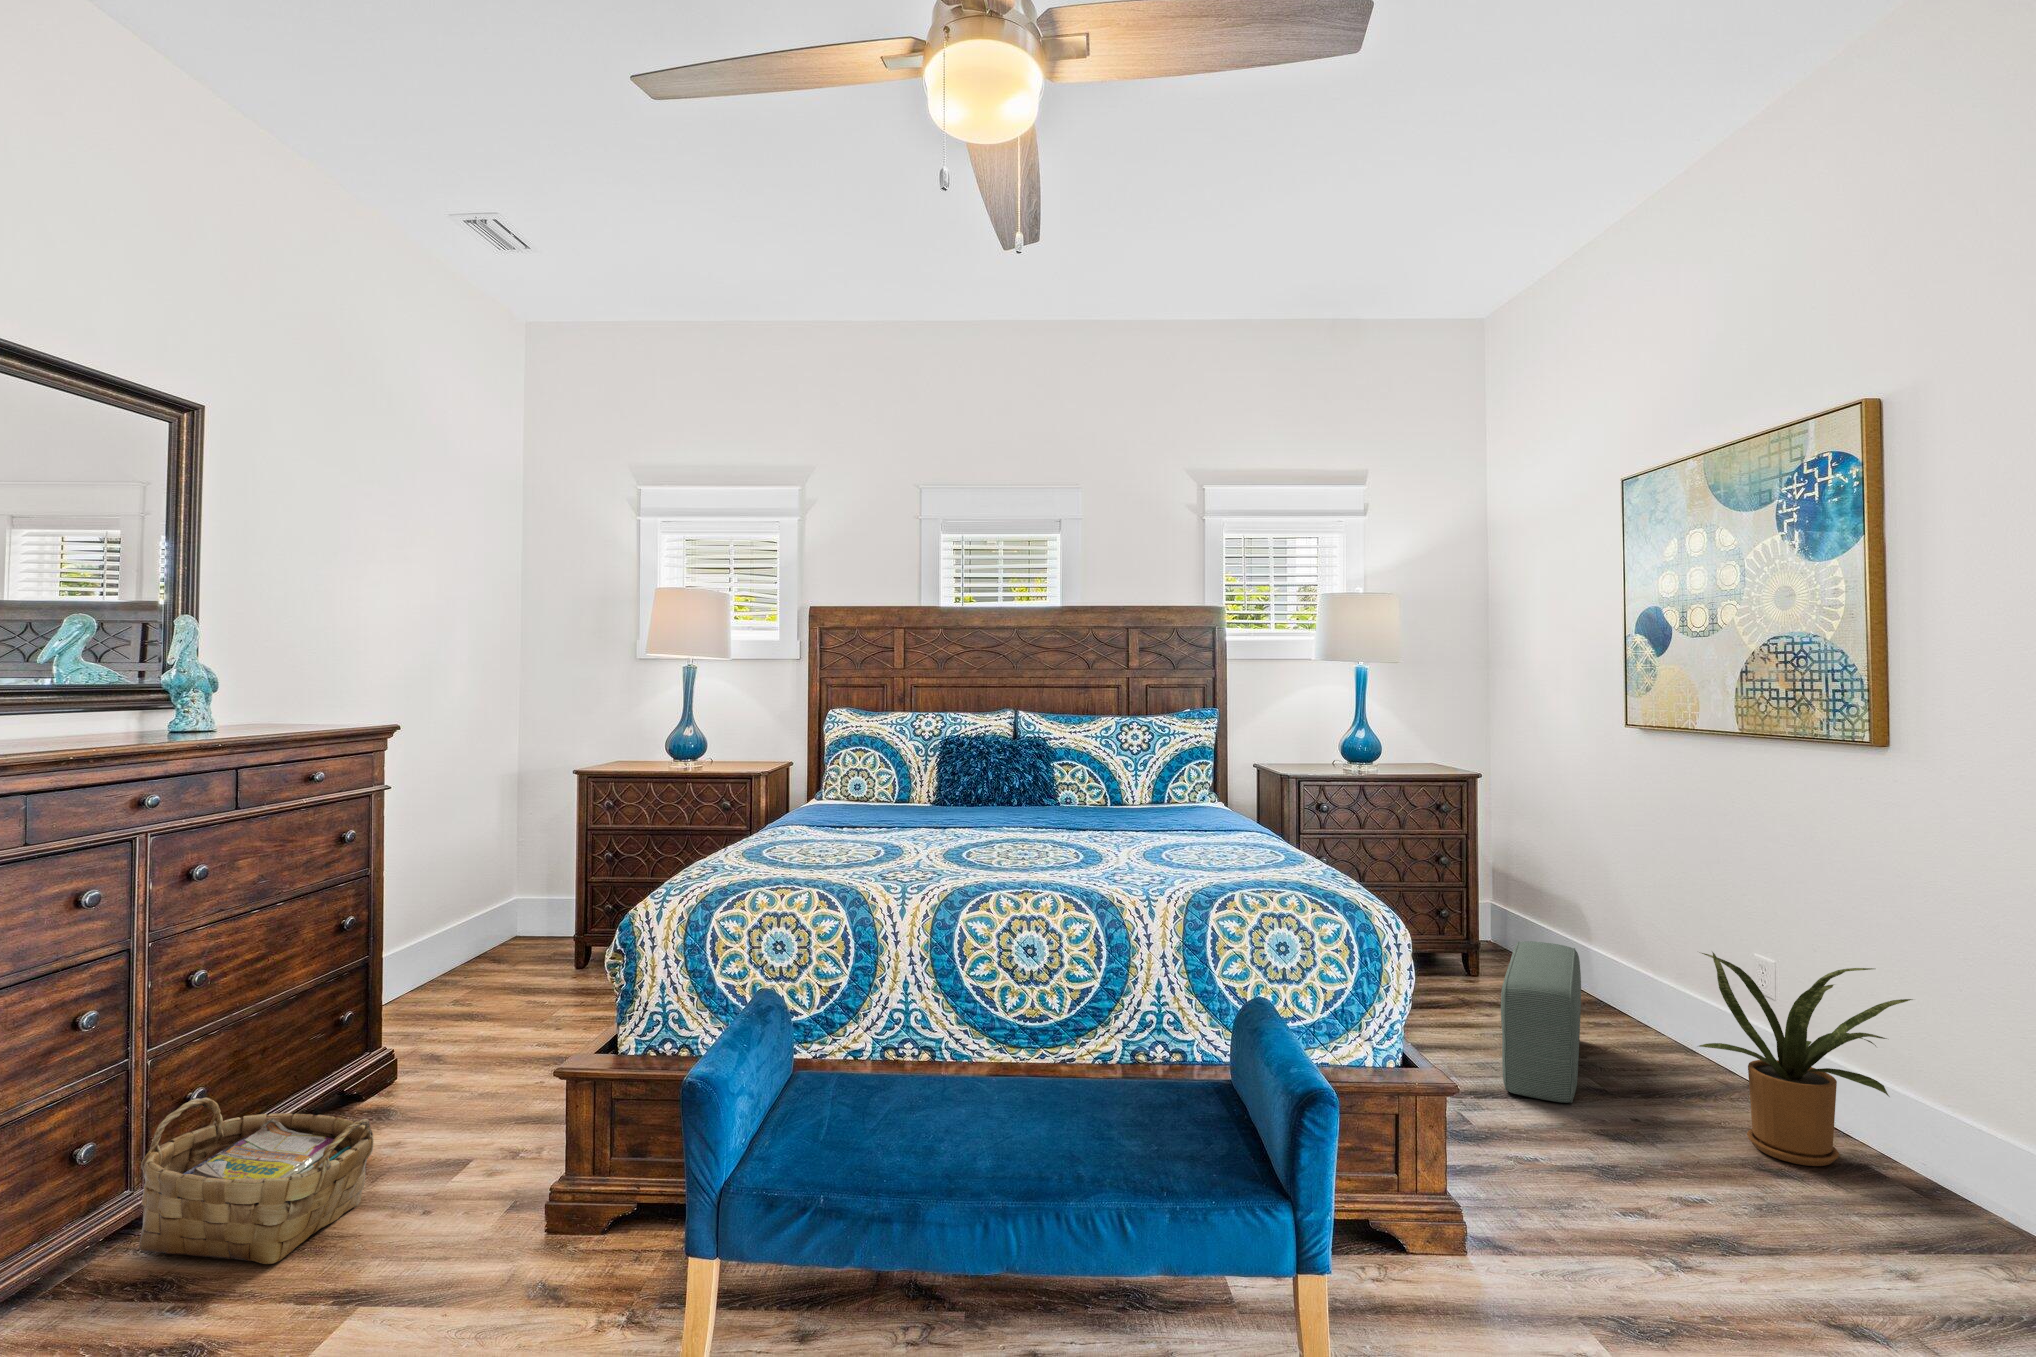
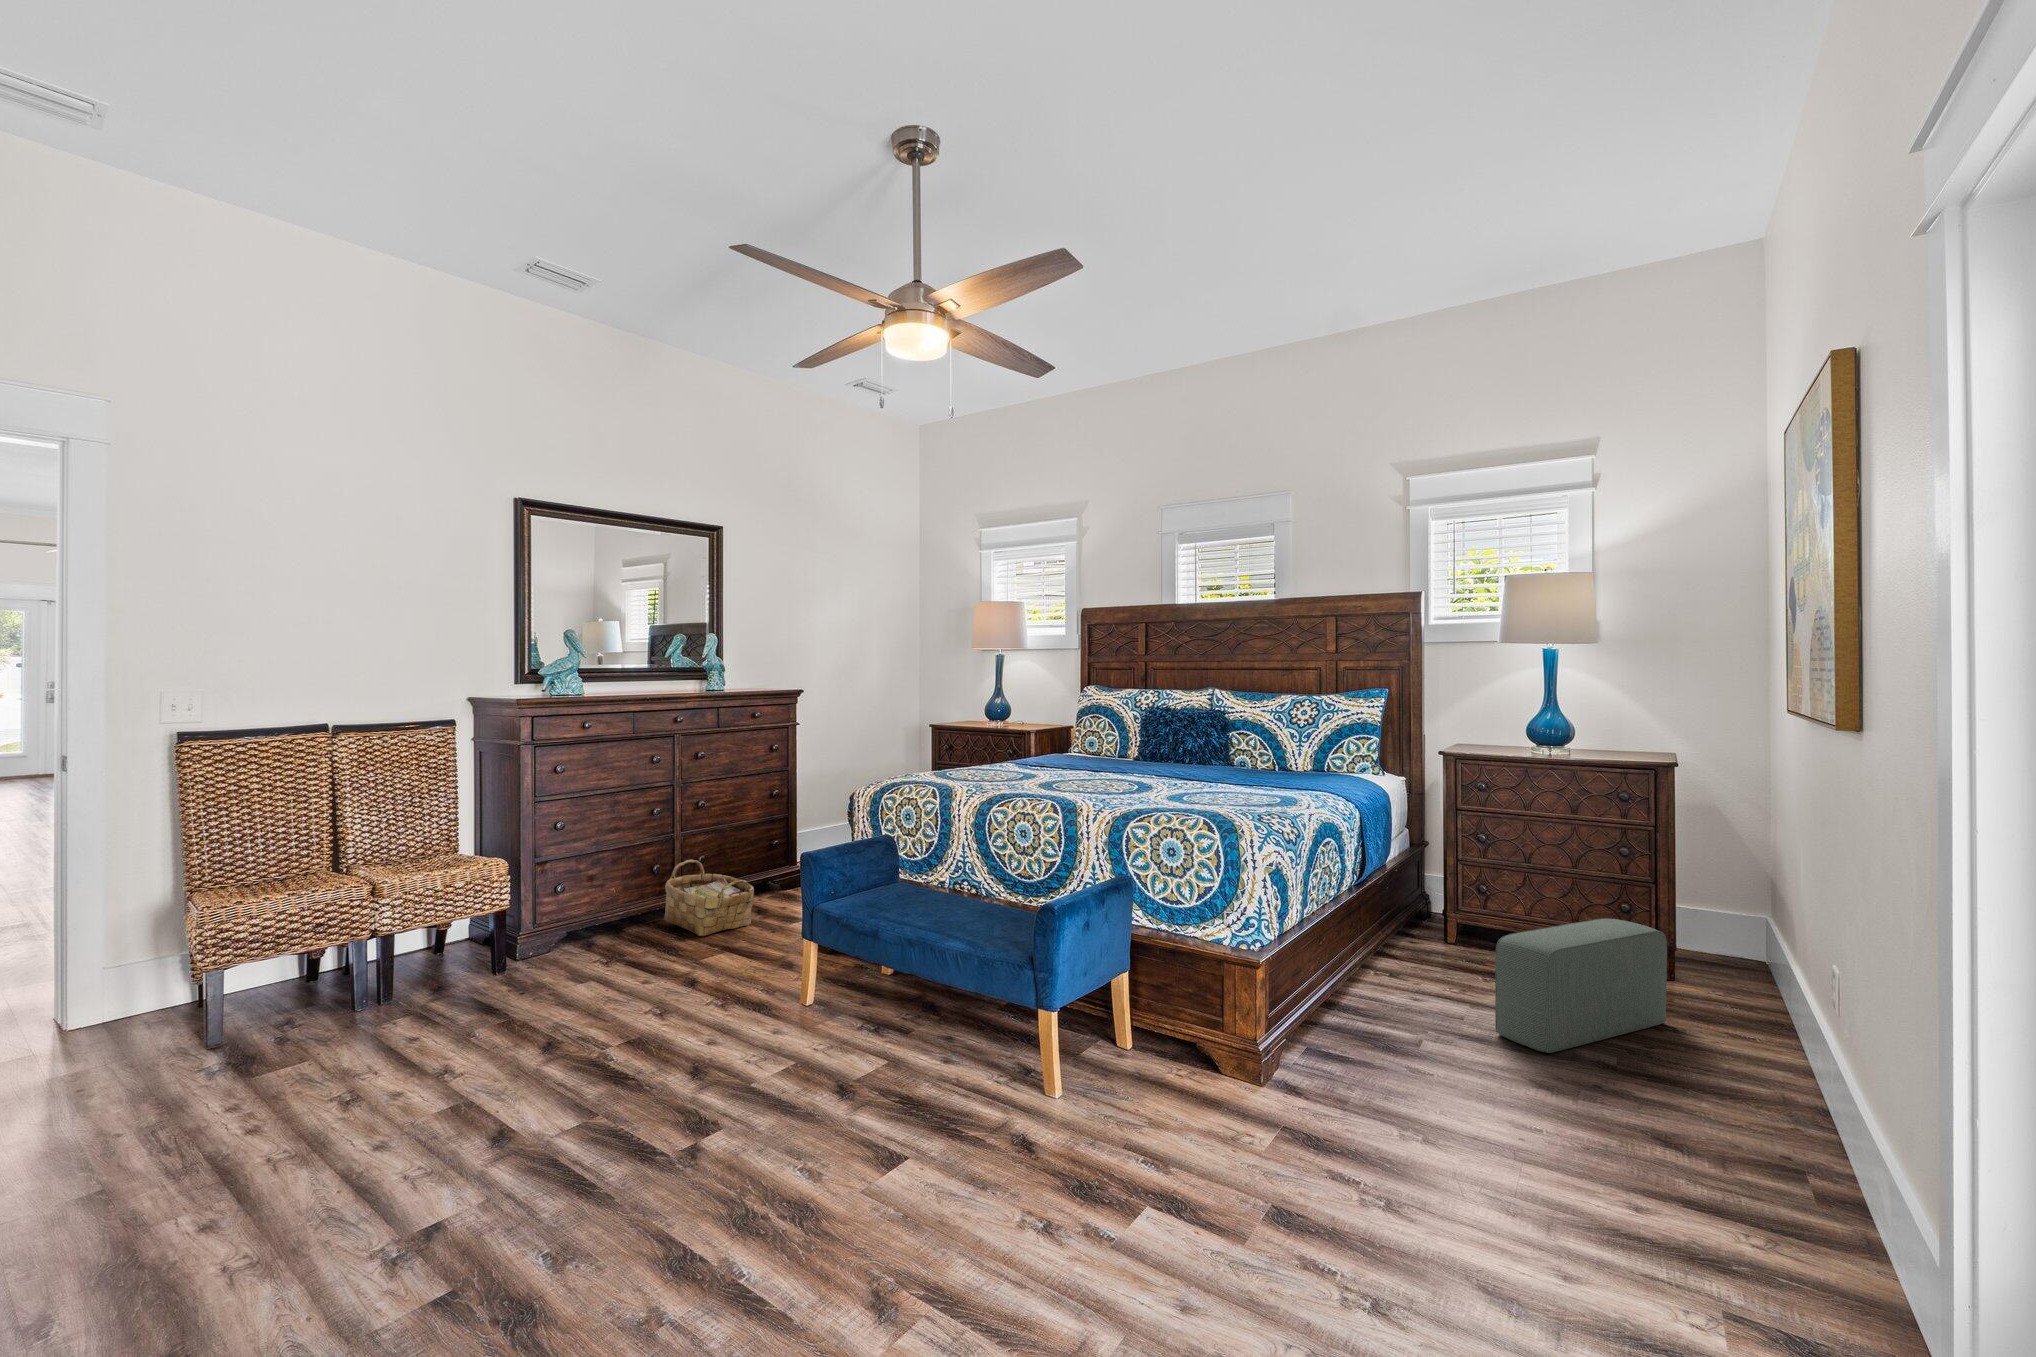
house plant: present [1699,952,1913,1166] -> none [1651,924,1850,1150]

